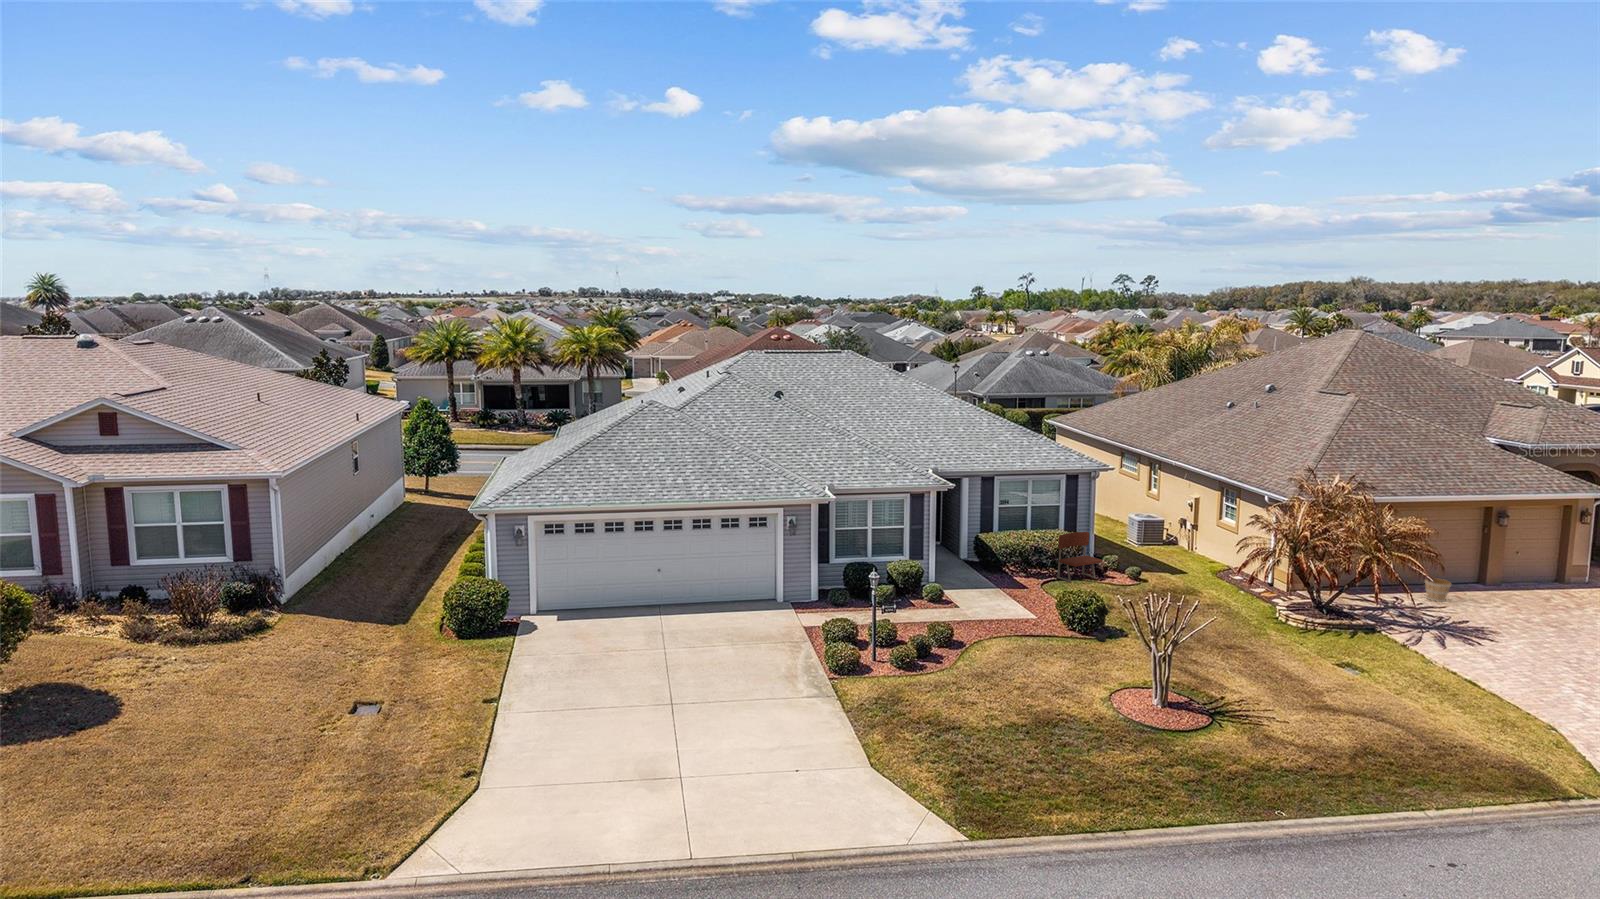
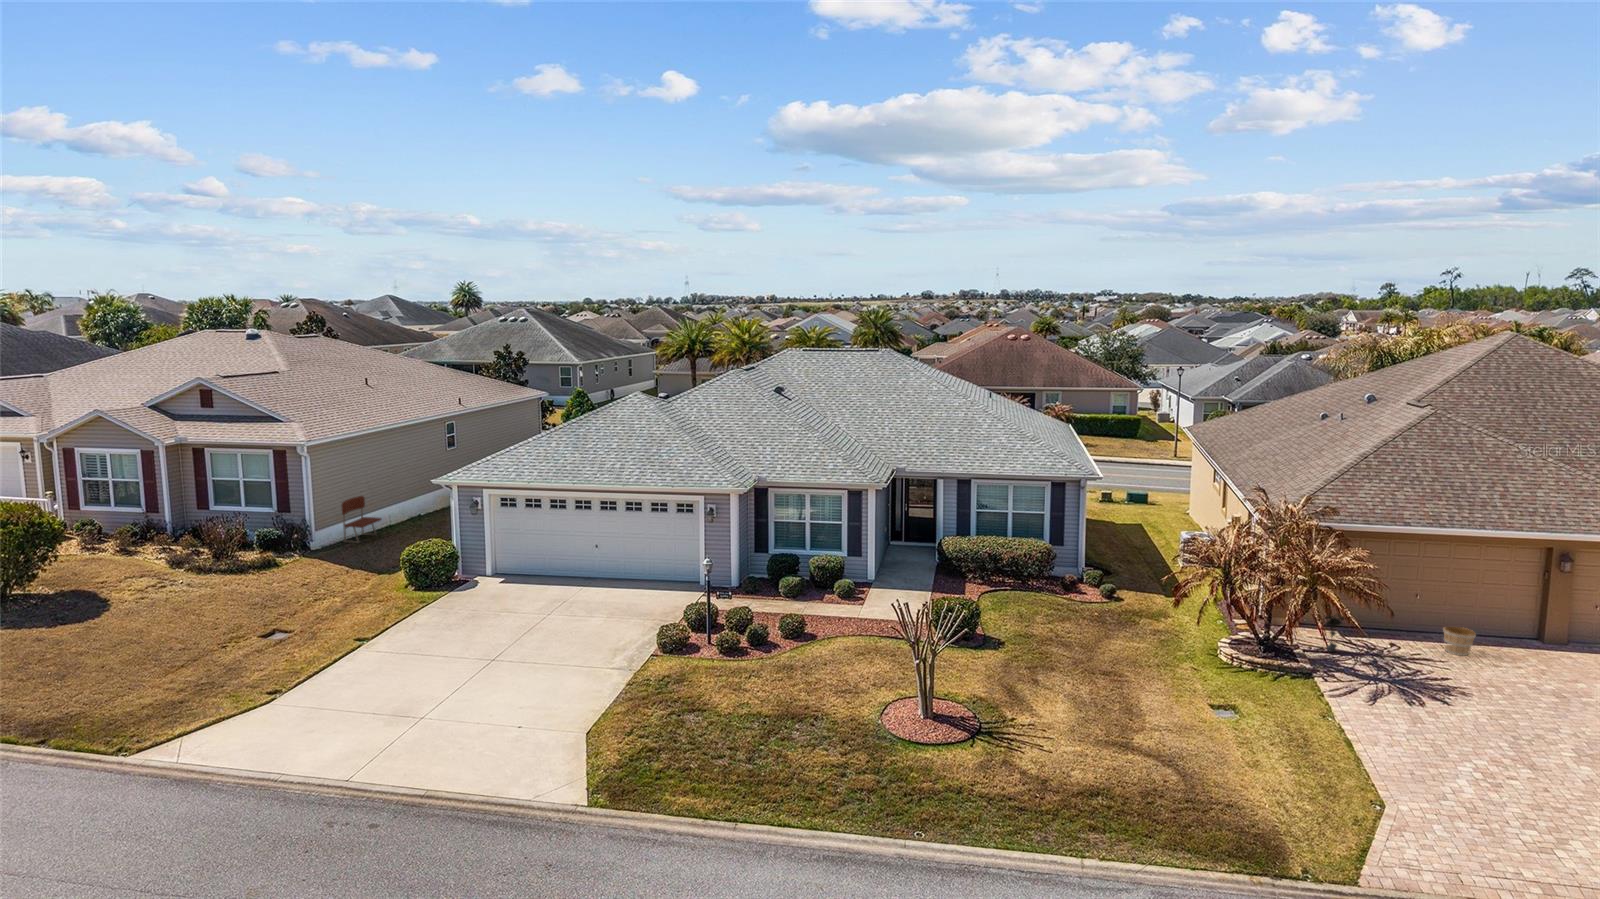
bench: present [1057,532,1102,582] -> present [342,496,381,543]
potted plant: present [1095,605,1114,641] -> present [1325,615,1344,652]

